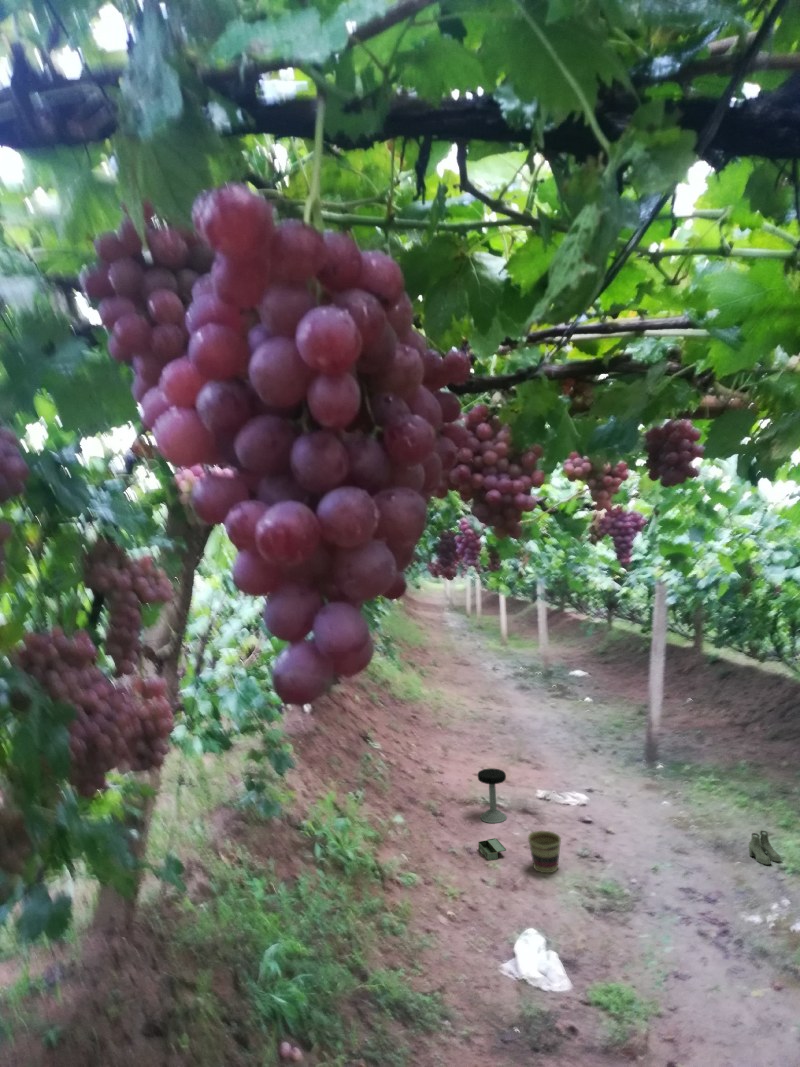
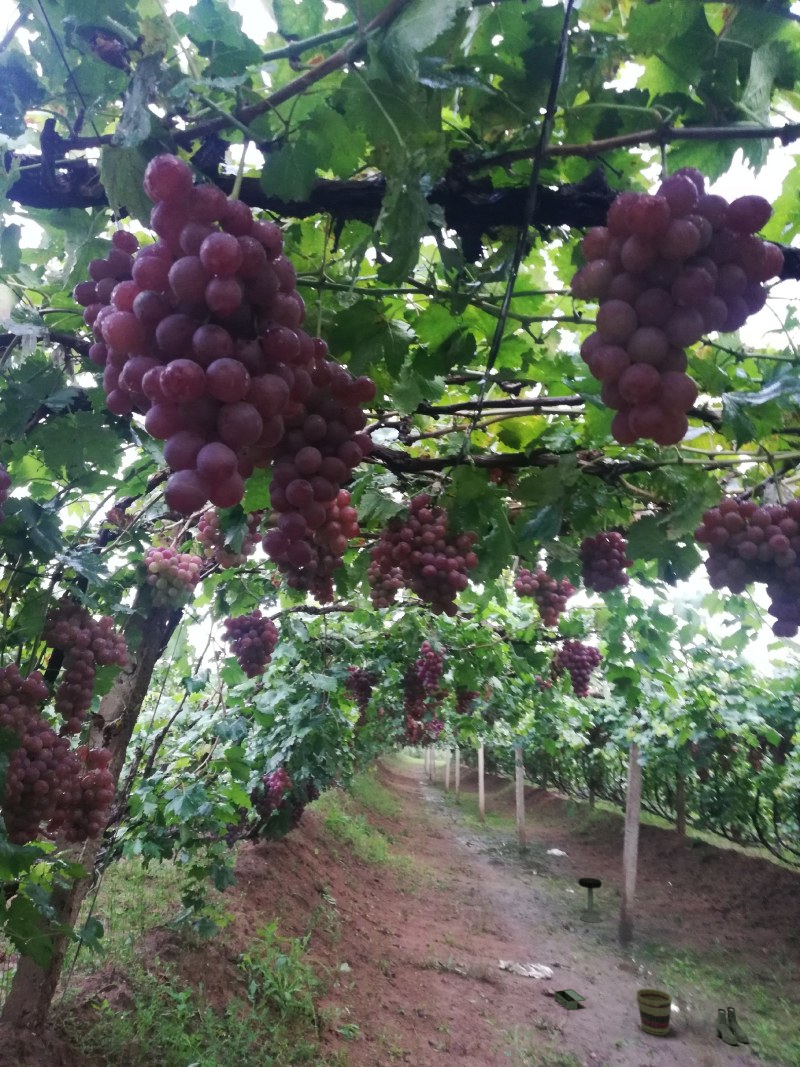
stool: present [478,768,507,823] -> present [578,878,602,923]
basket: present [528,831,561,873] -> present [636,988,672,1035]
toolbox: present [478,838,506,861] -> present [555,989,586,1010]

